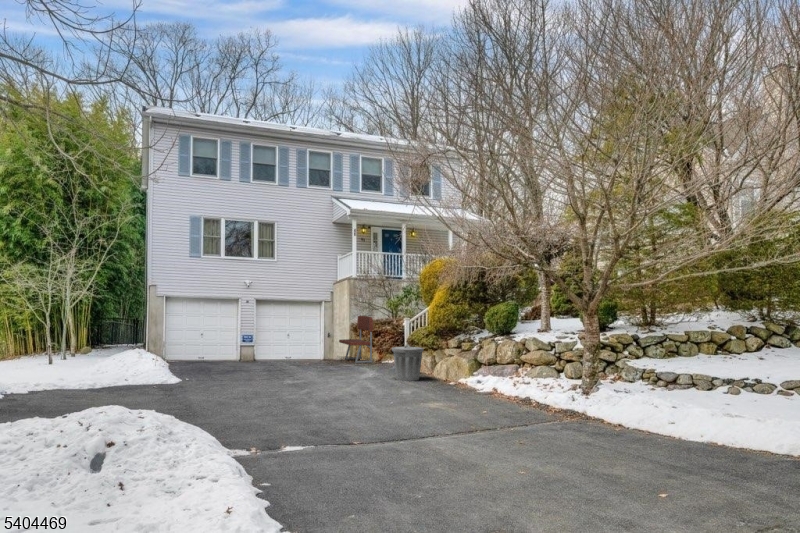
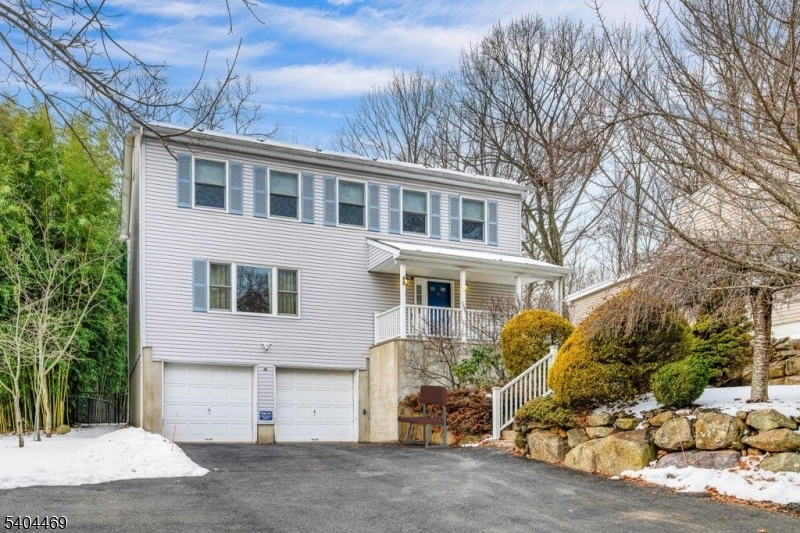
trash can: present [392,345,424,381] -> none [506,421,551,473]

